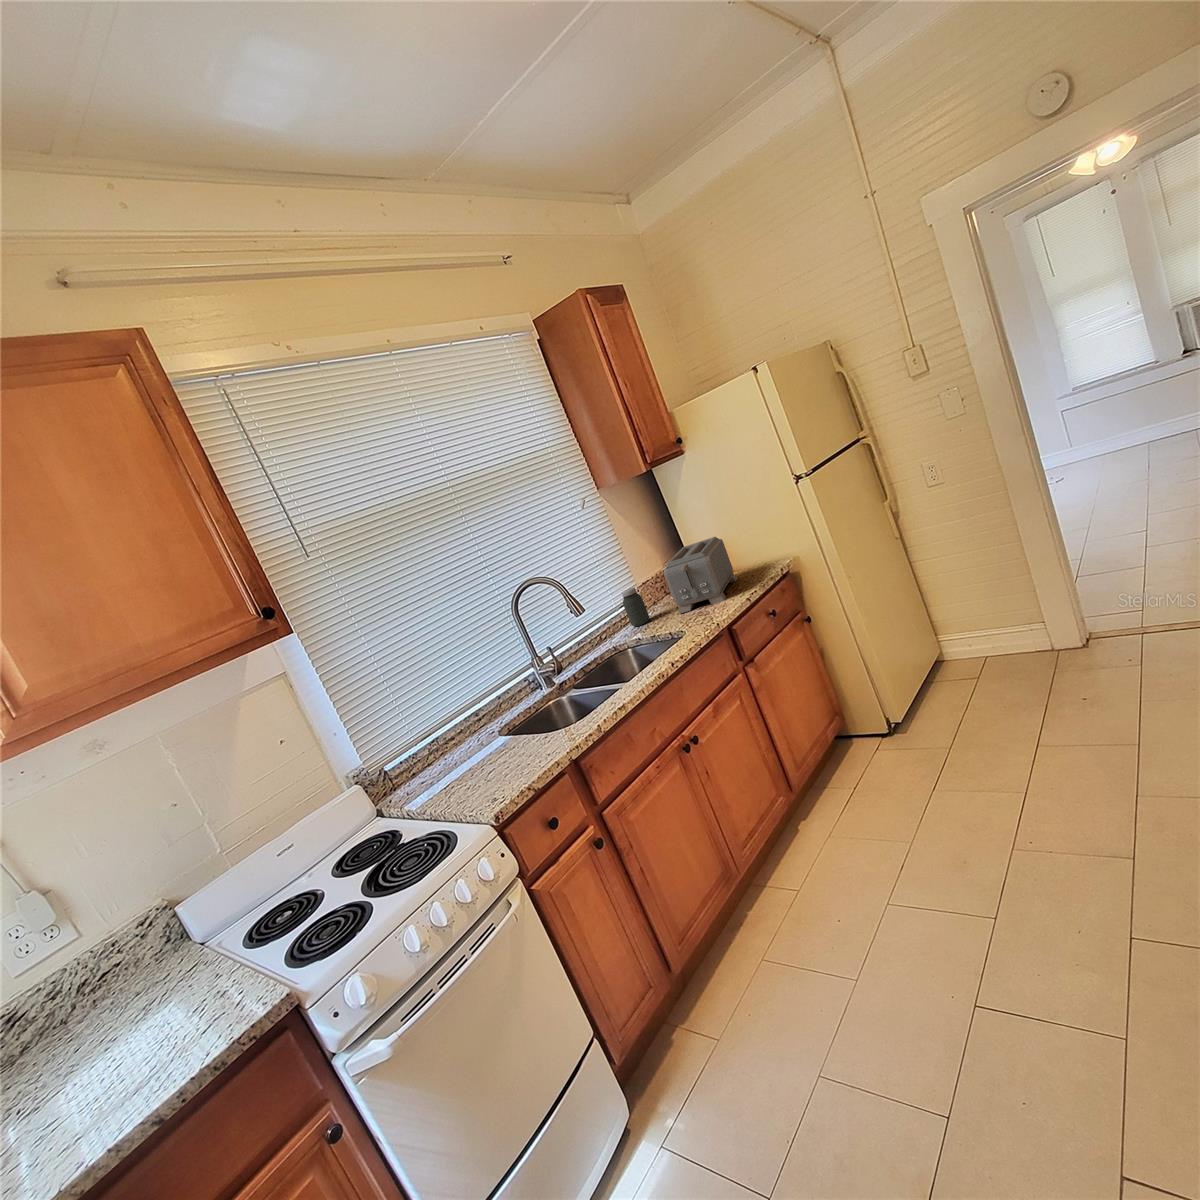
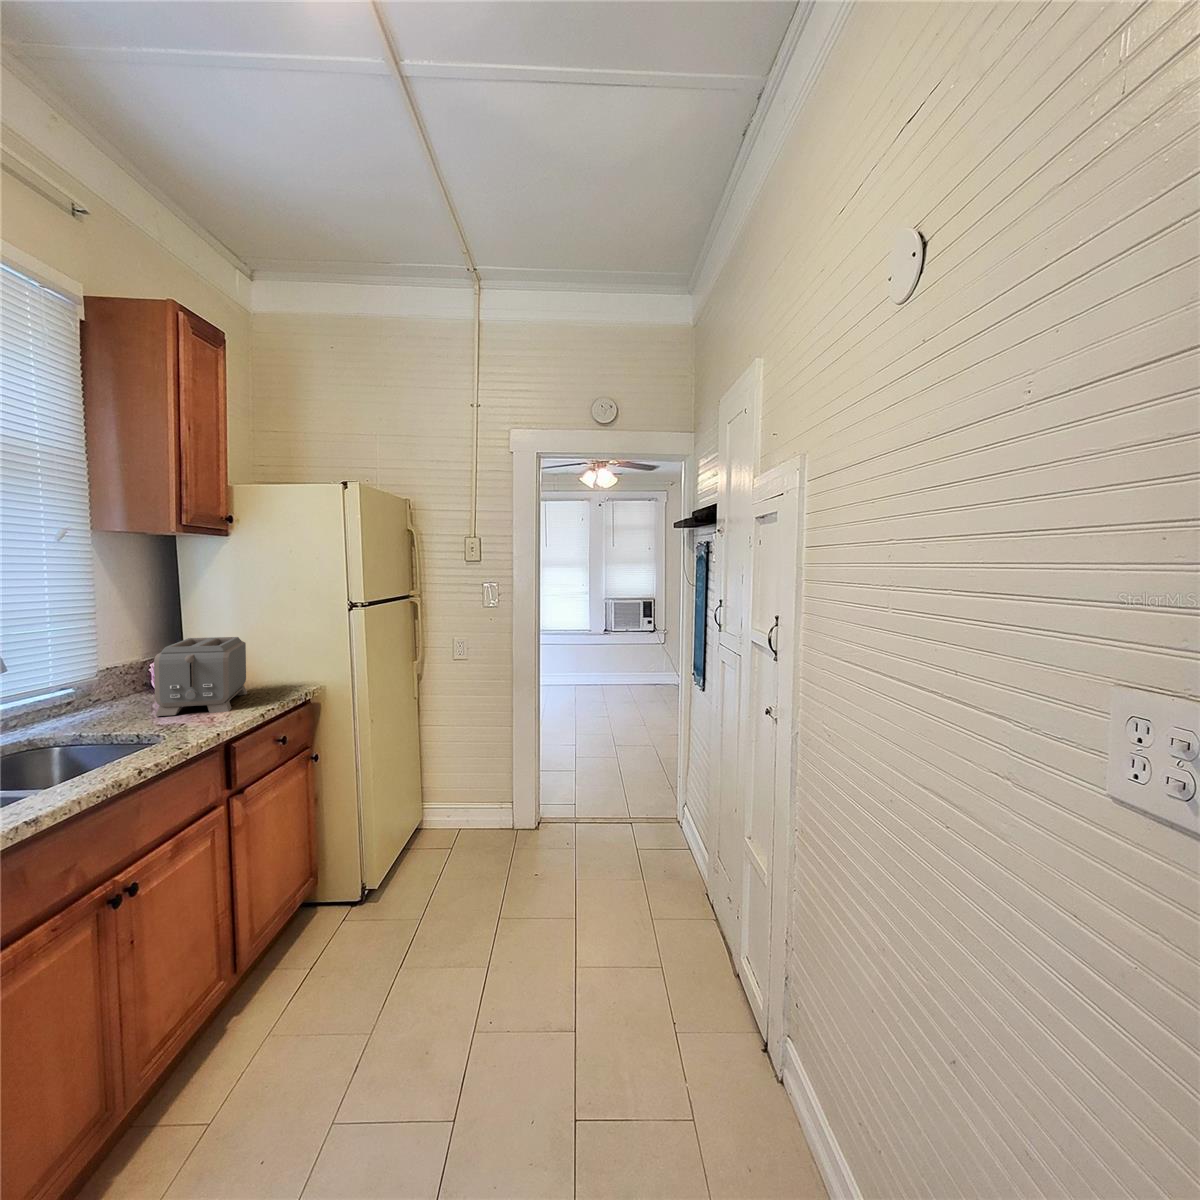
jar: present [622,588,649,626] -> none [67,668,103,722]

